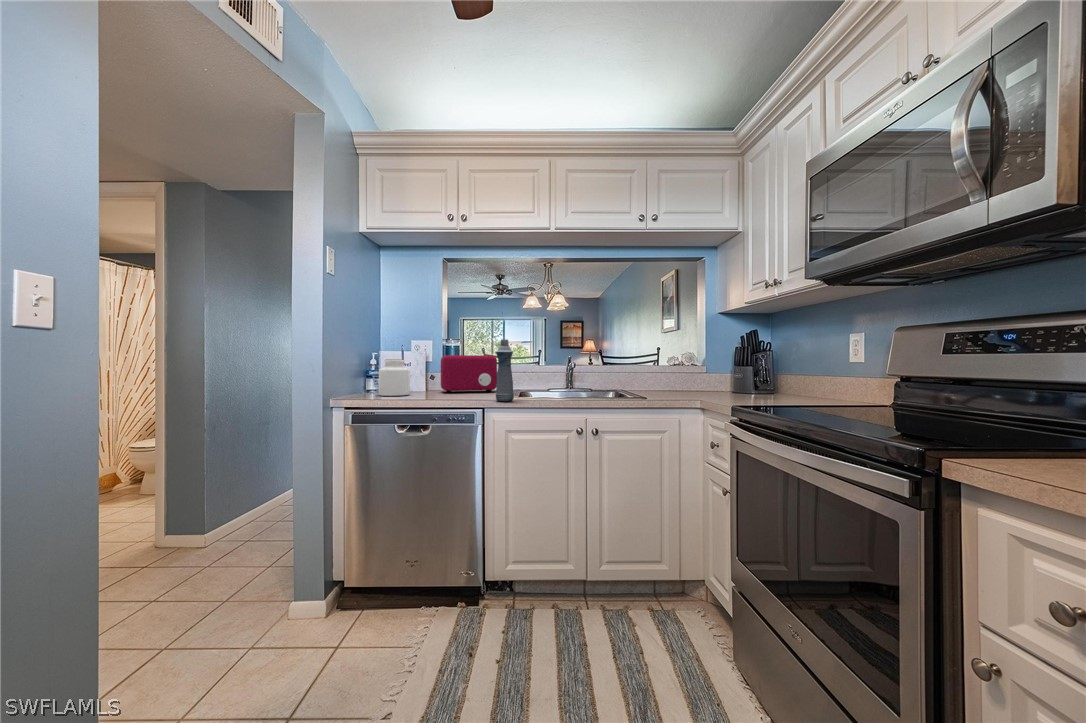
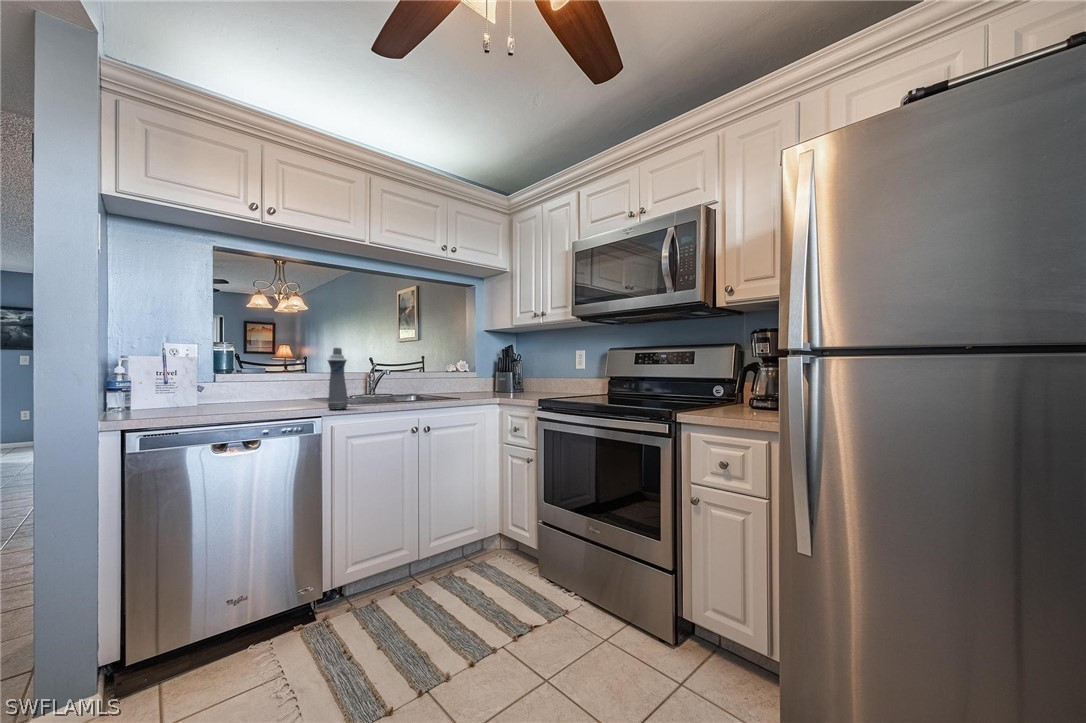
toaster: present [441,355,497,393] -> none [216,362,293,406]
jar: present [379,359,410,396] -> none [140,368,190,415]

